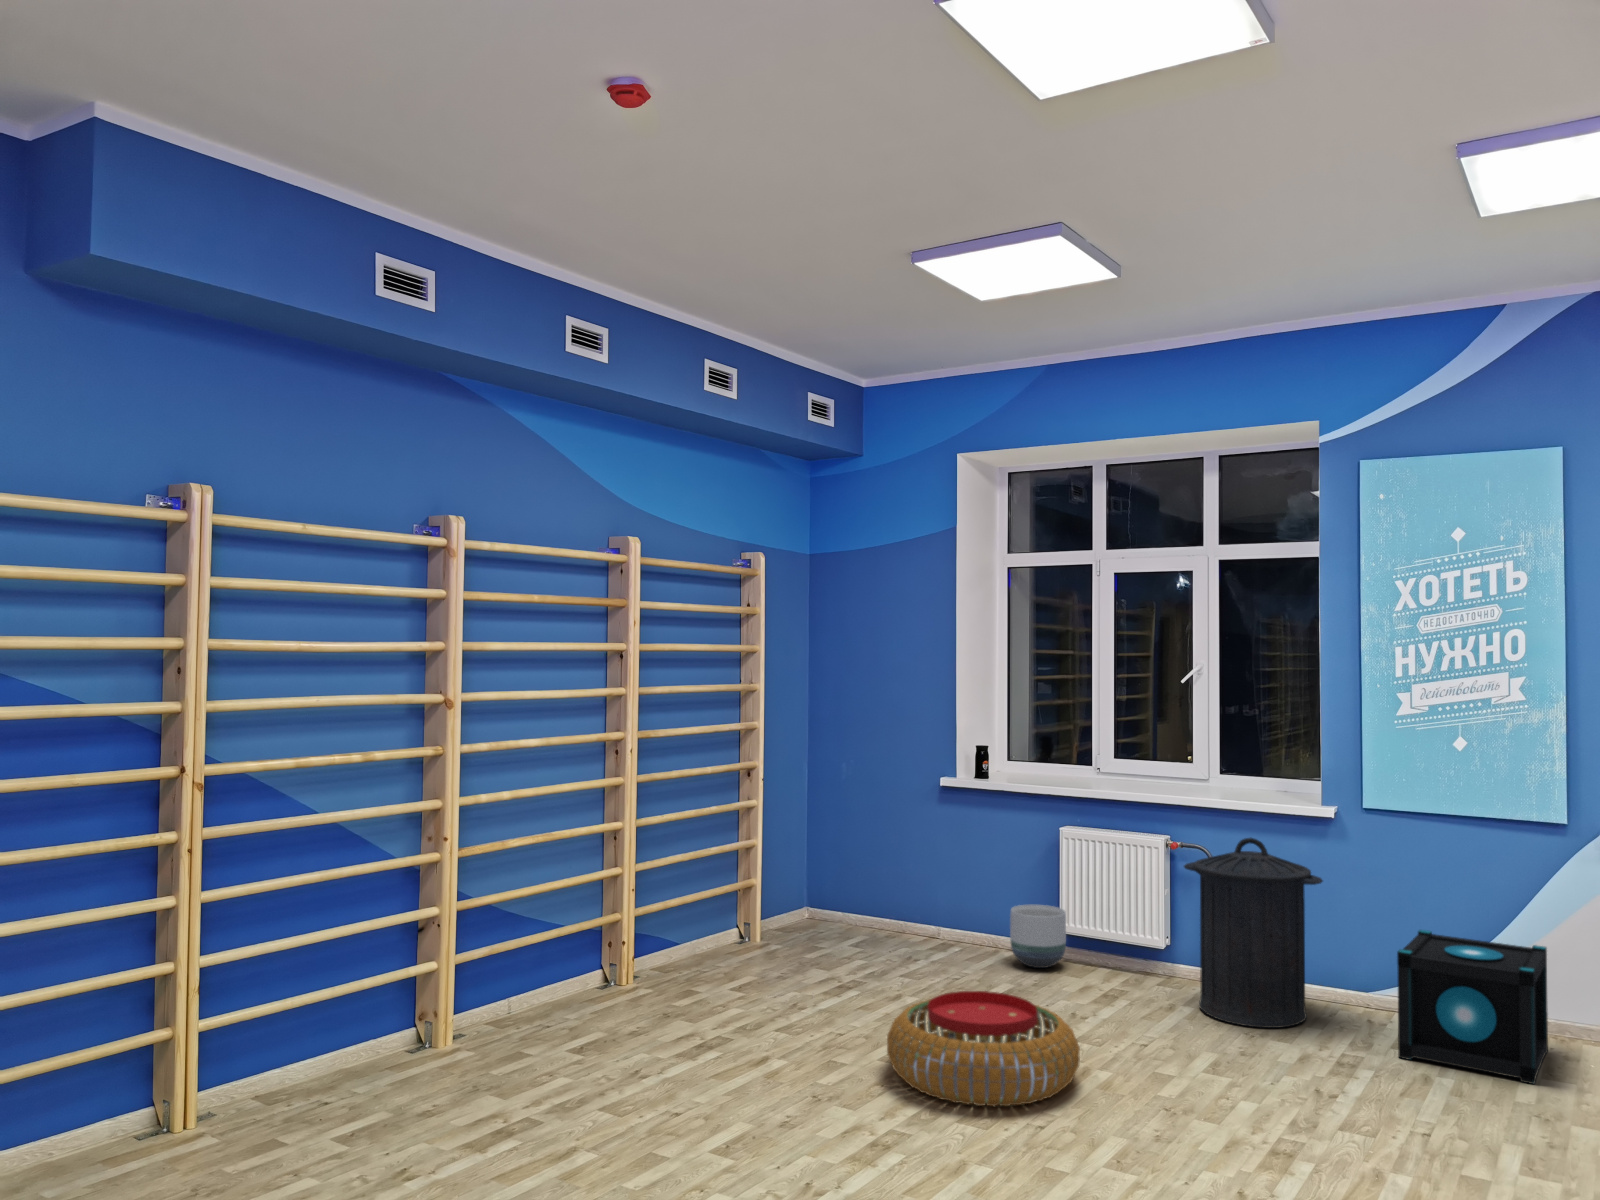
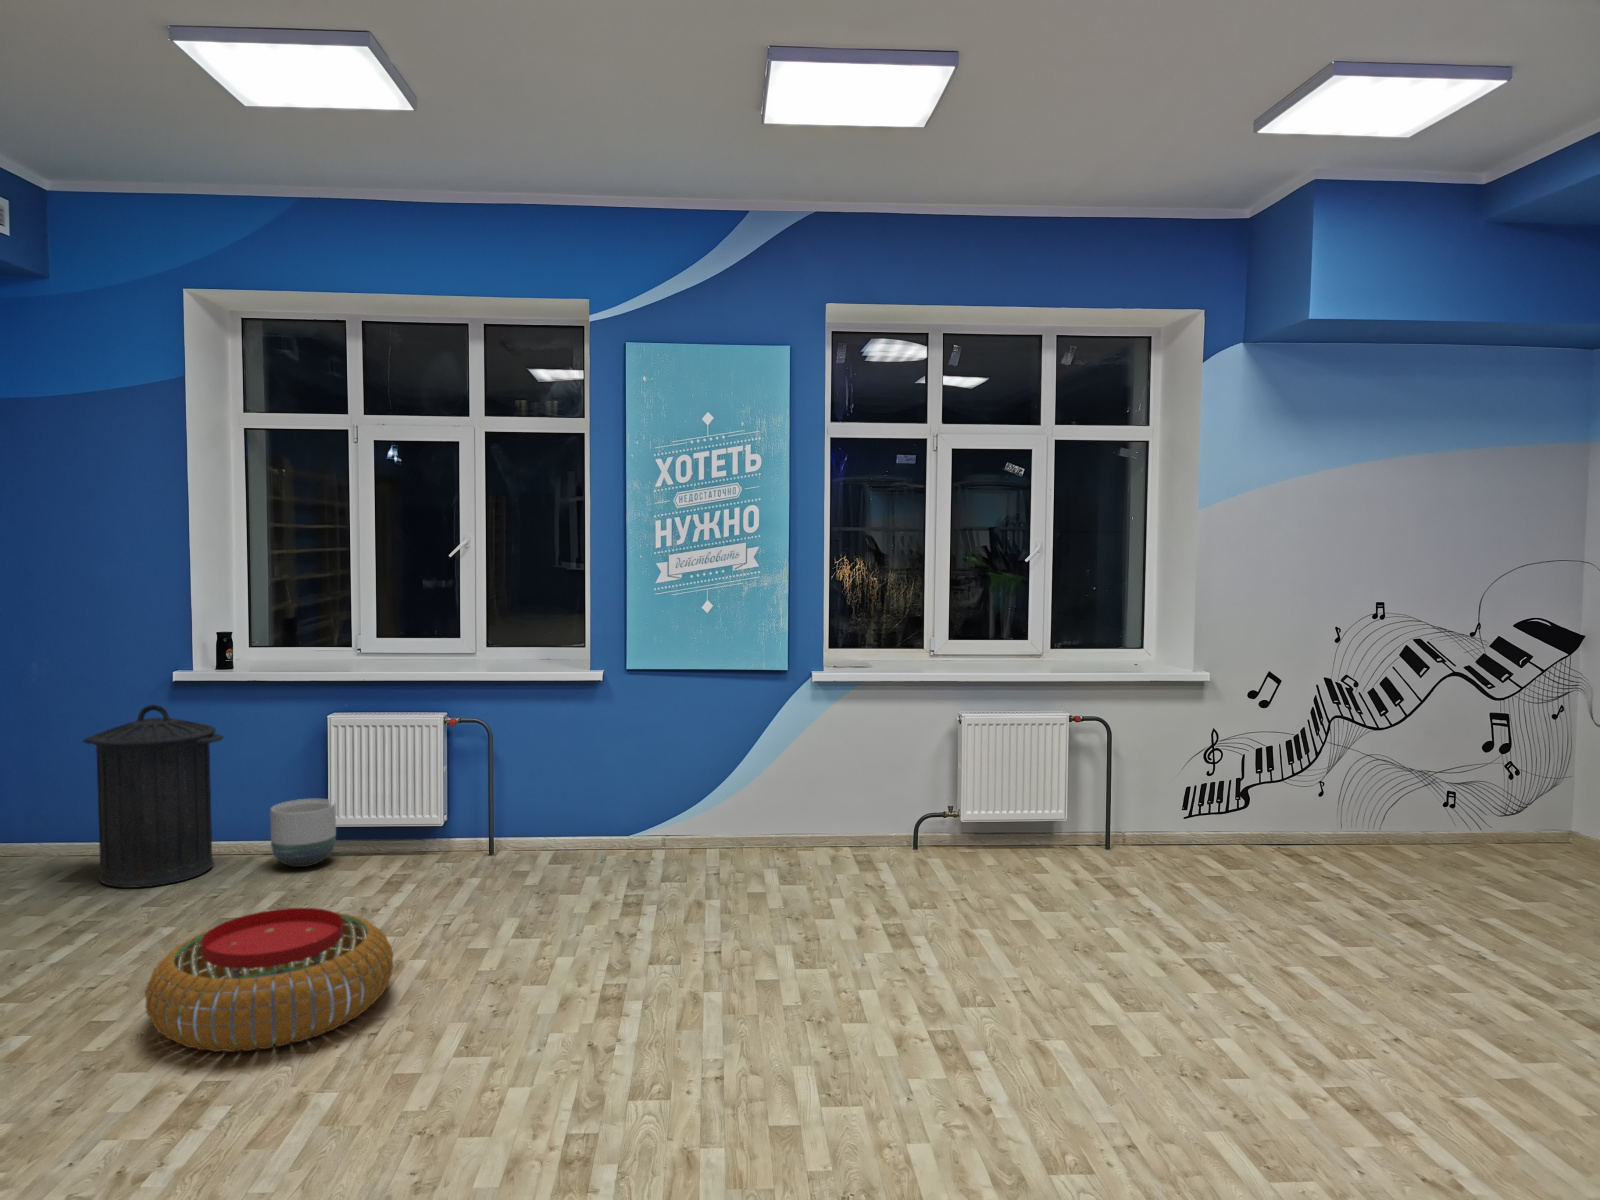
trash can: present [1184,838,1323,1028] -> present [83,705,224,888]
speaker: present [1397,930,1548,1084] -> none [670,768,774,883]

